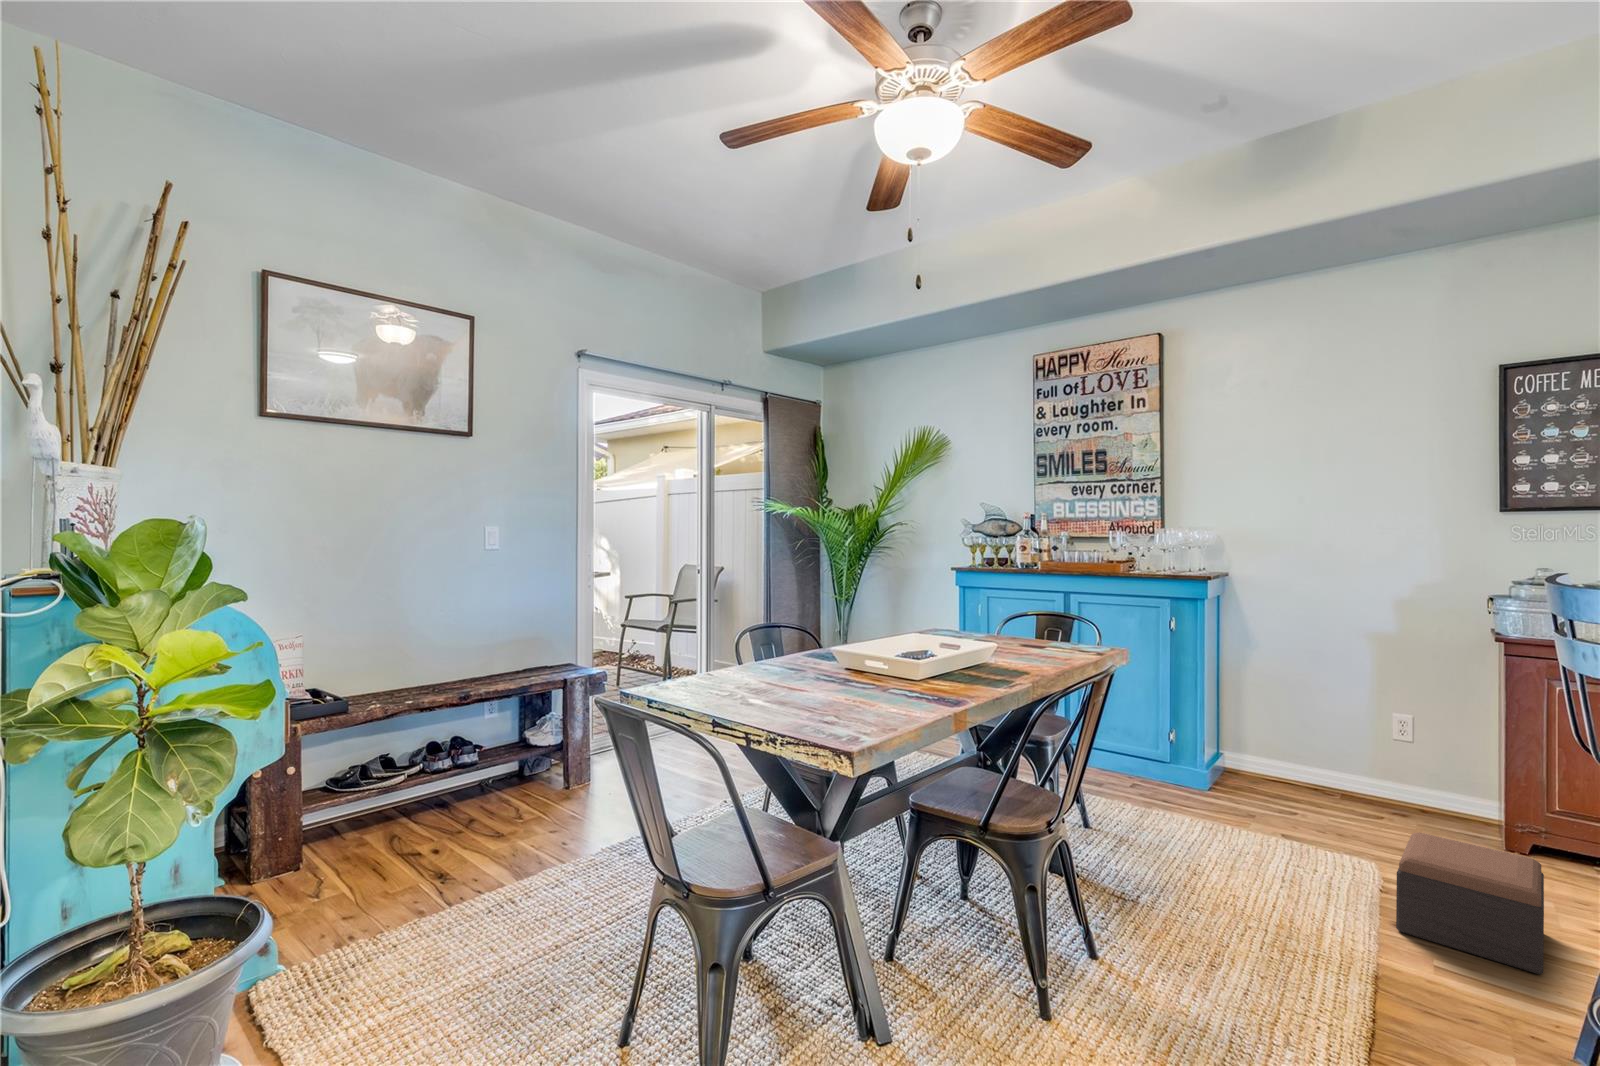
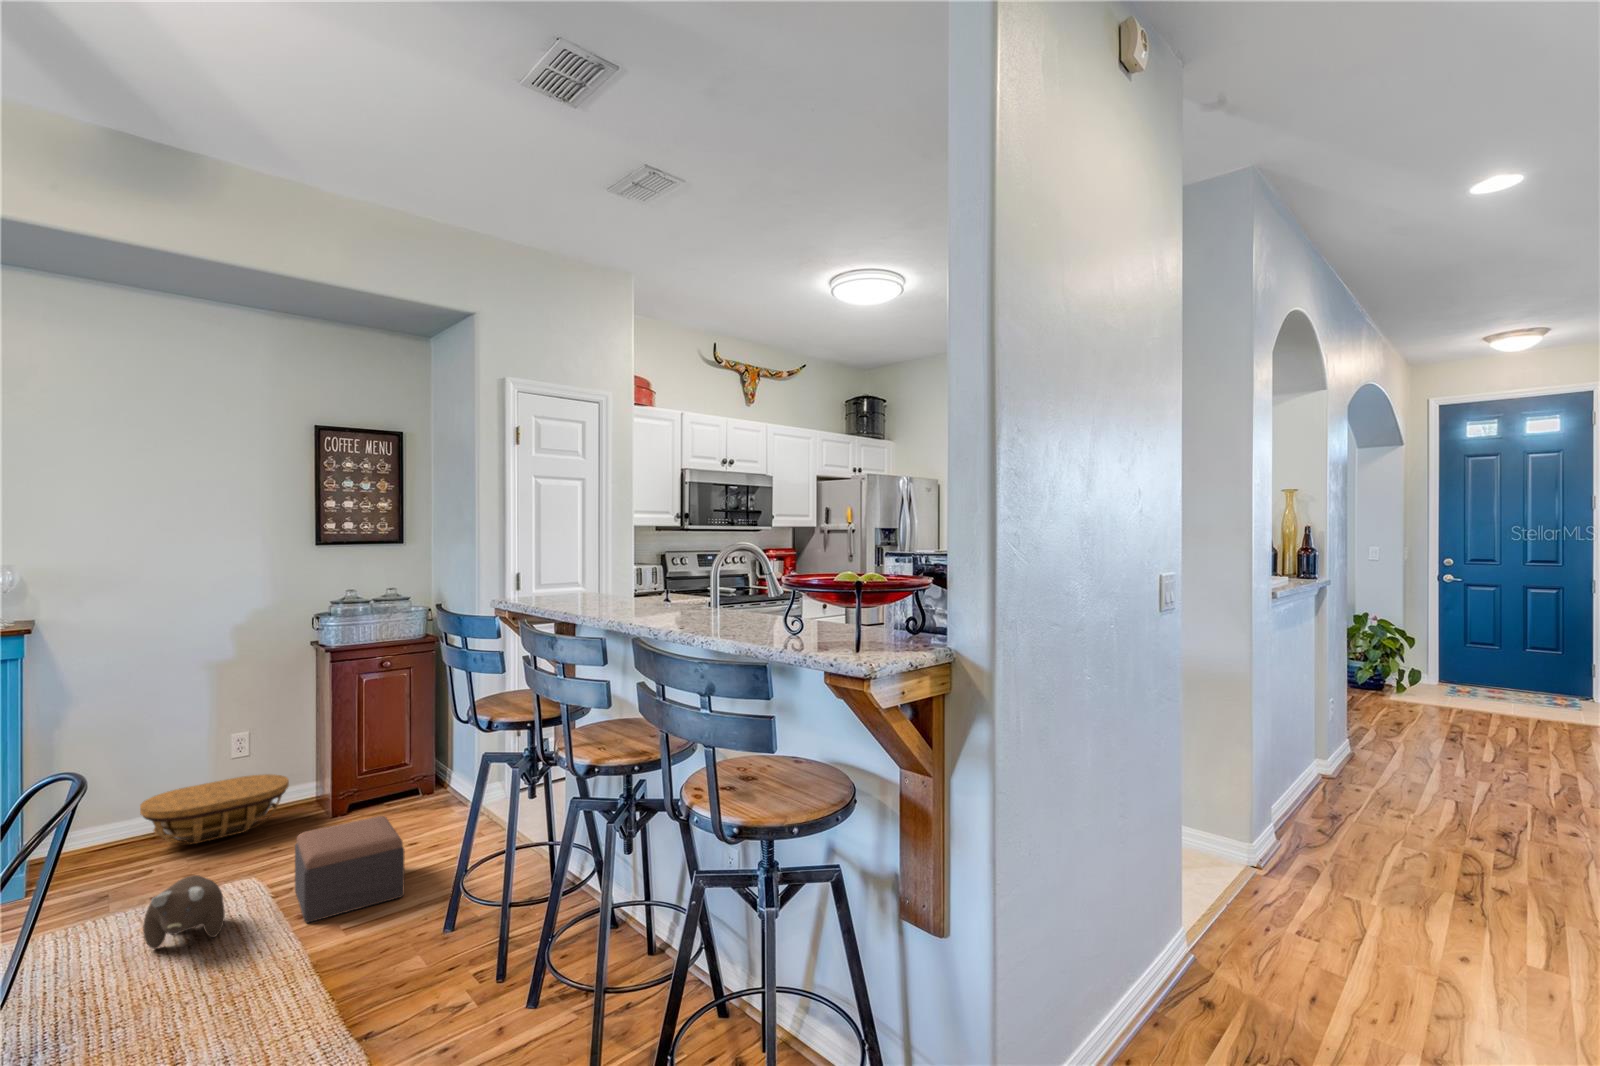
basket: none [1297,748,1452,817] -> present [140,774,289,844]
plush toy: none [1246,821,1323,892] -> present [143,875,225,949]

